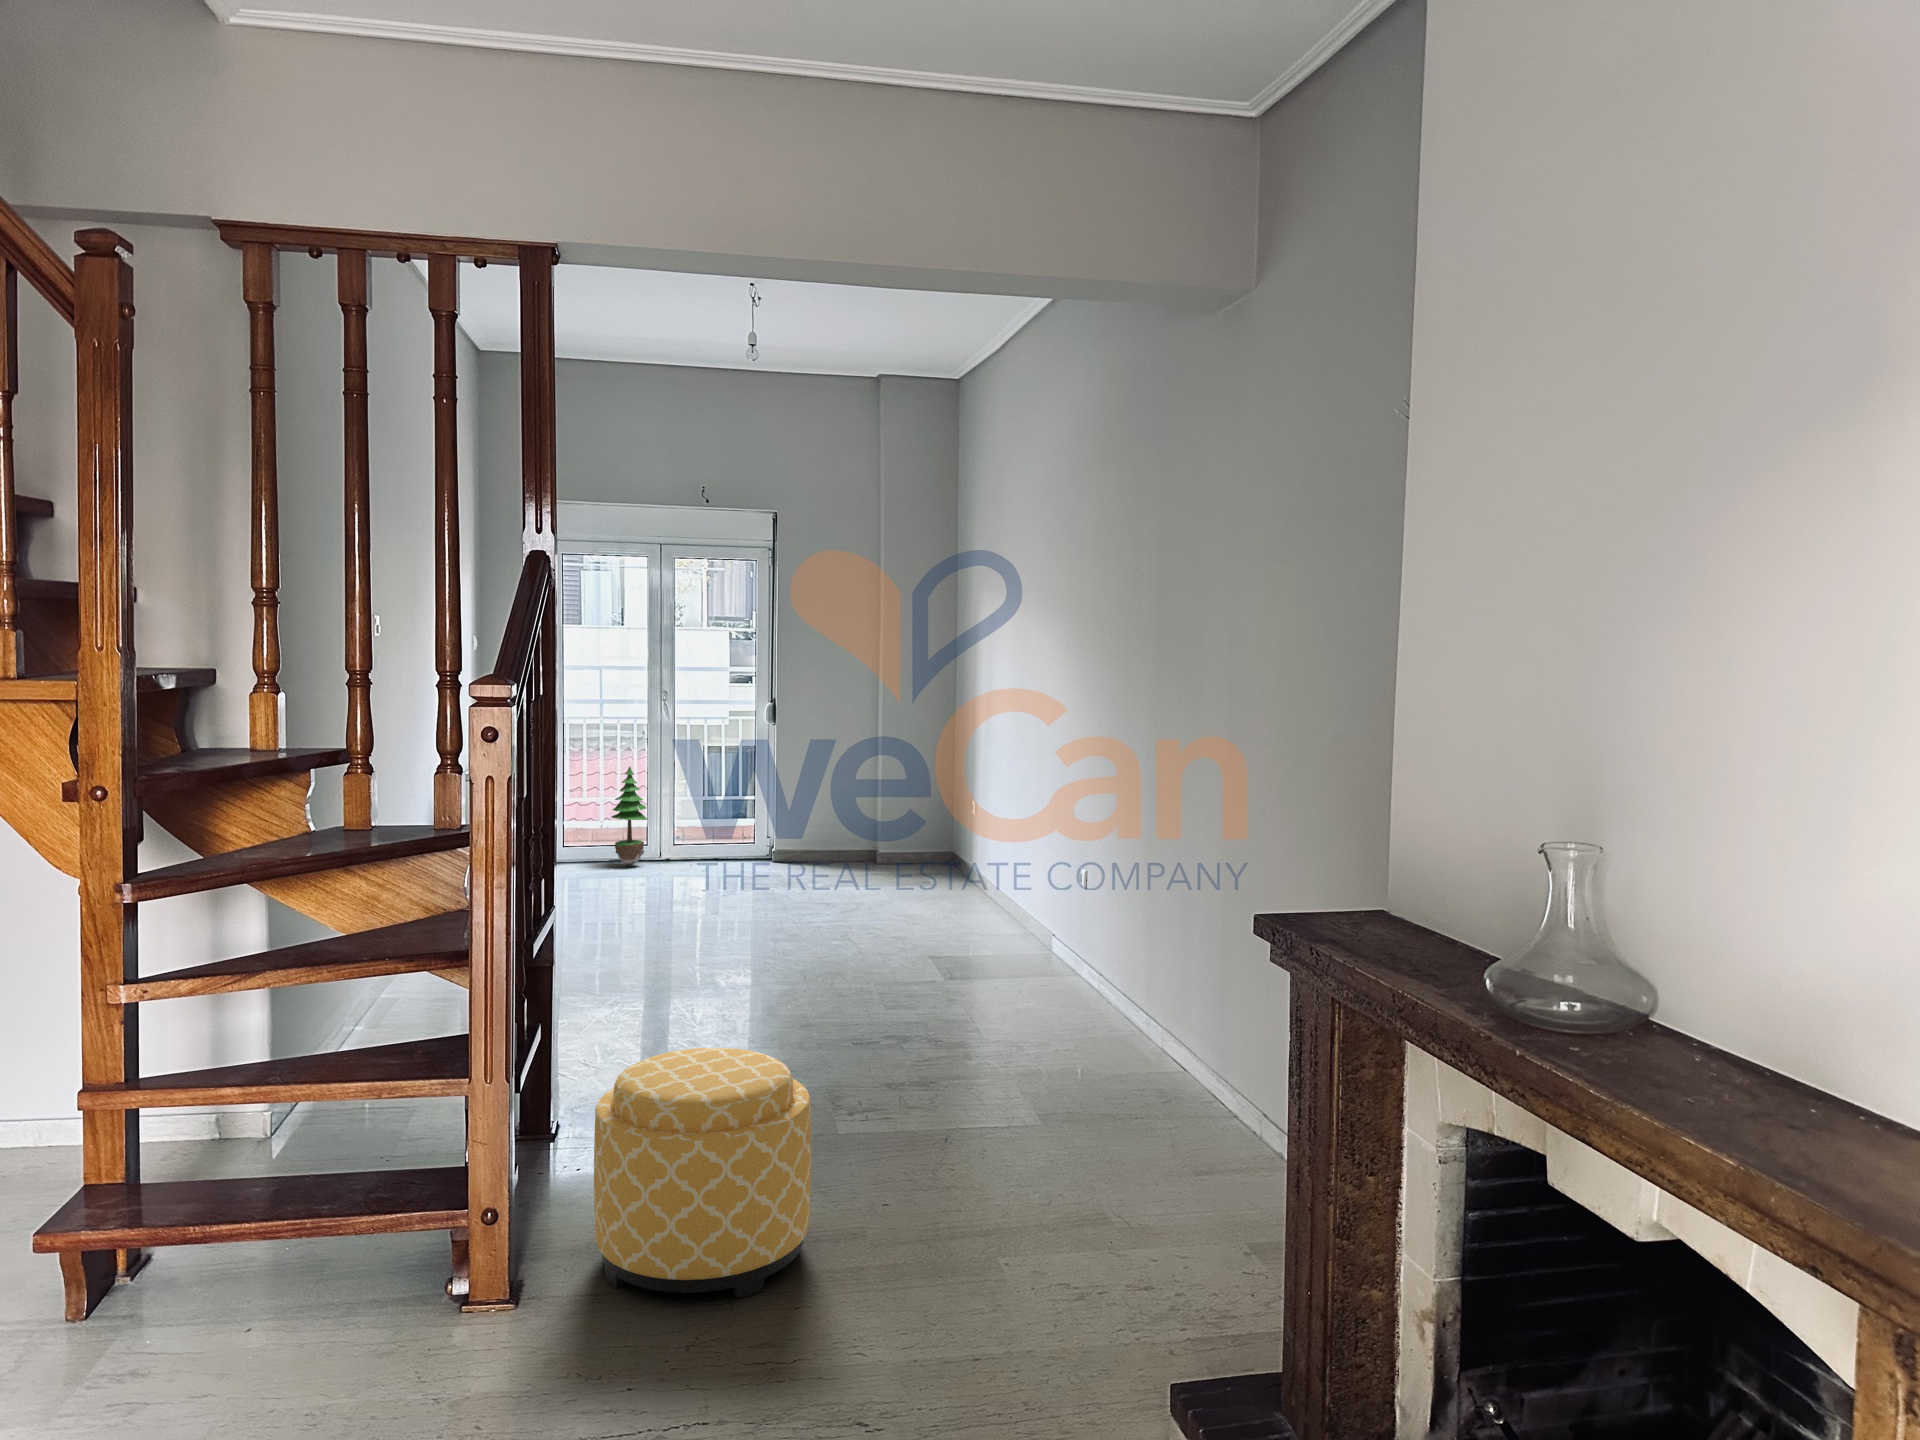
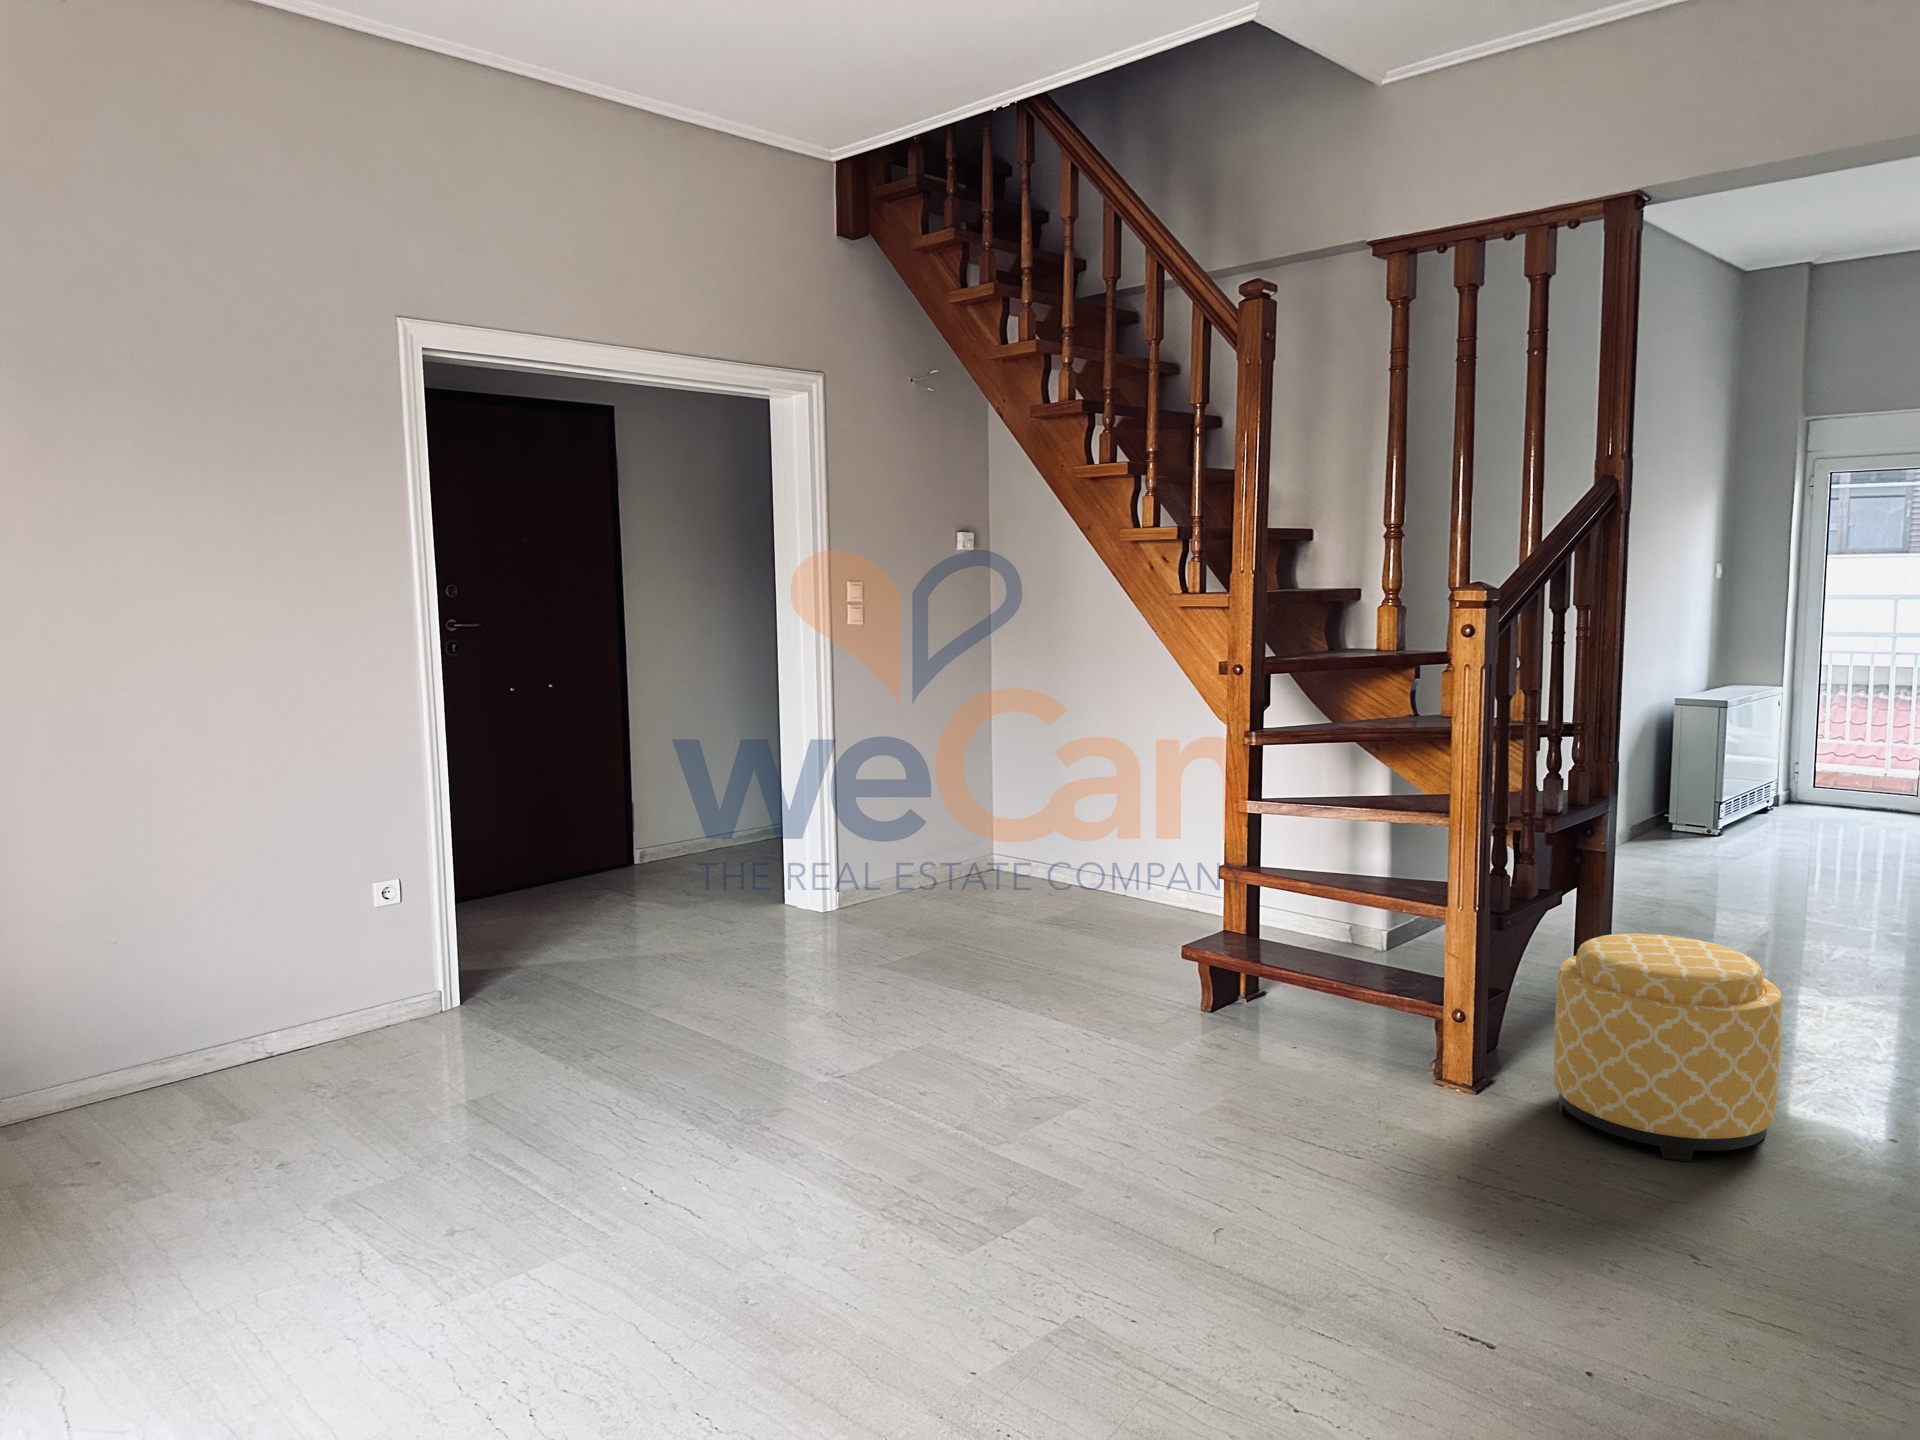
potted tree: present [611,766,647,866] -> none [1851,706,1900,817]

